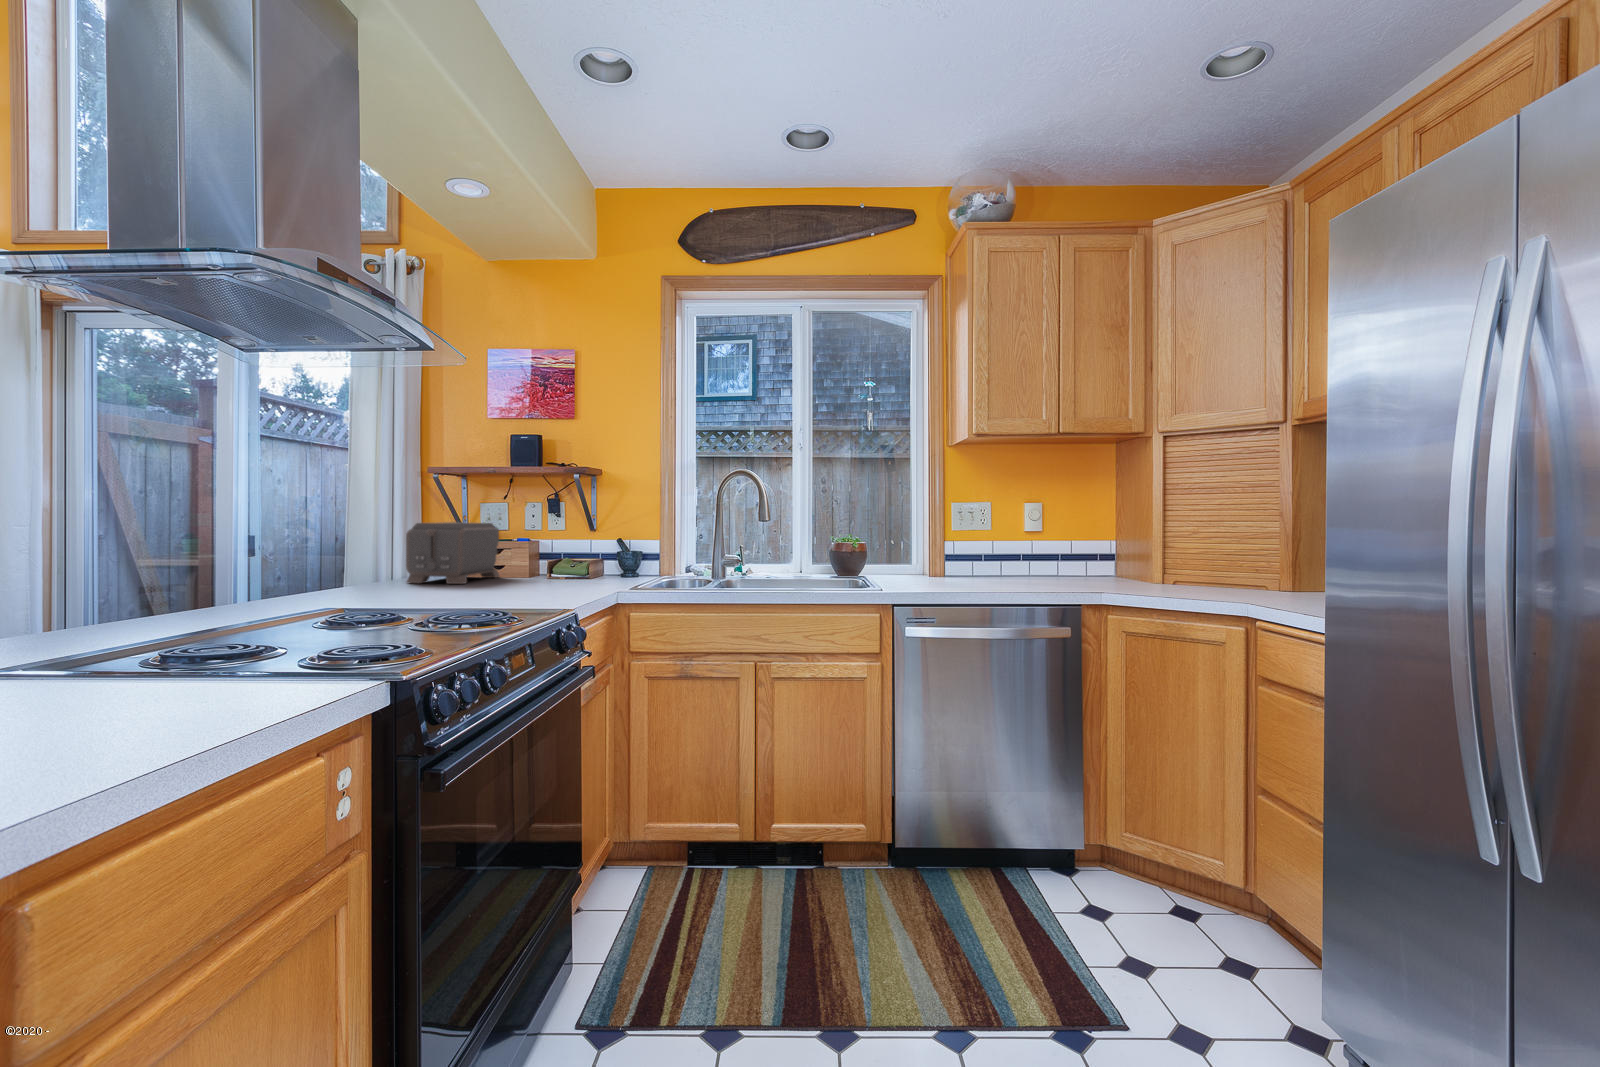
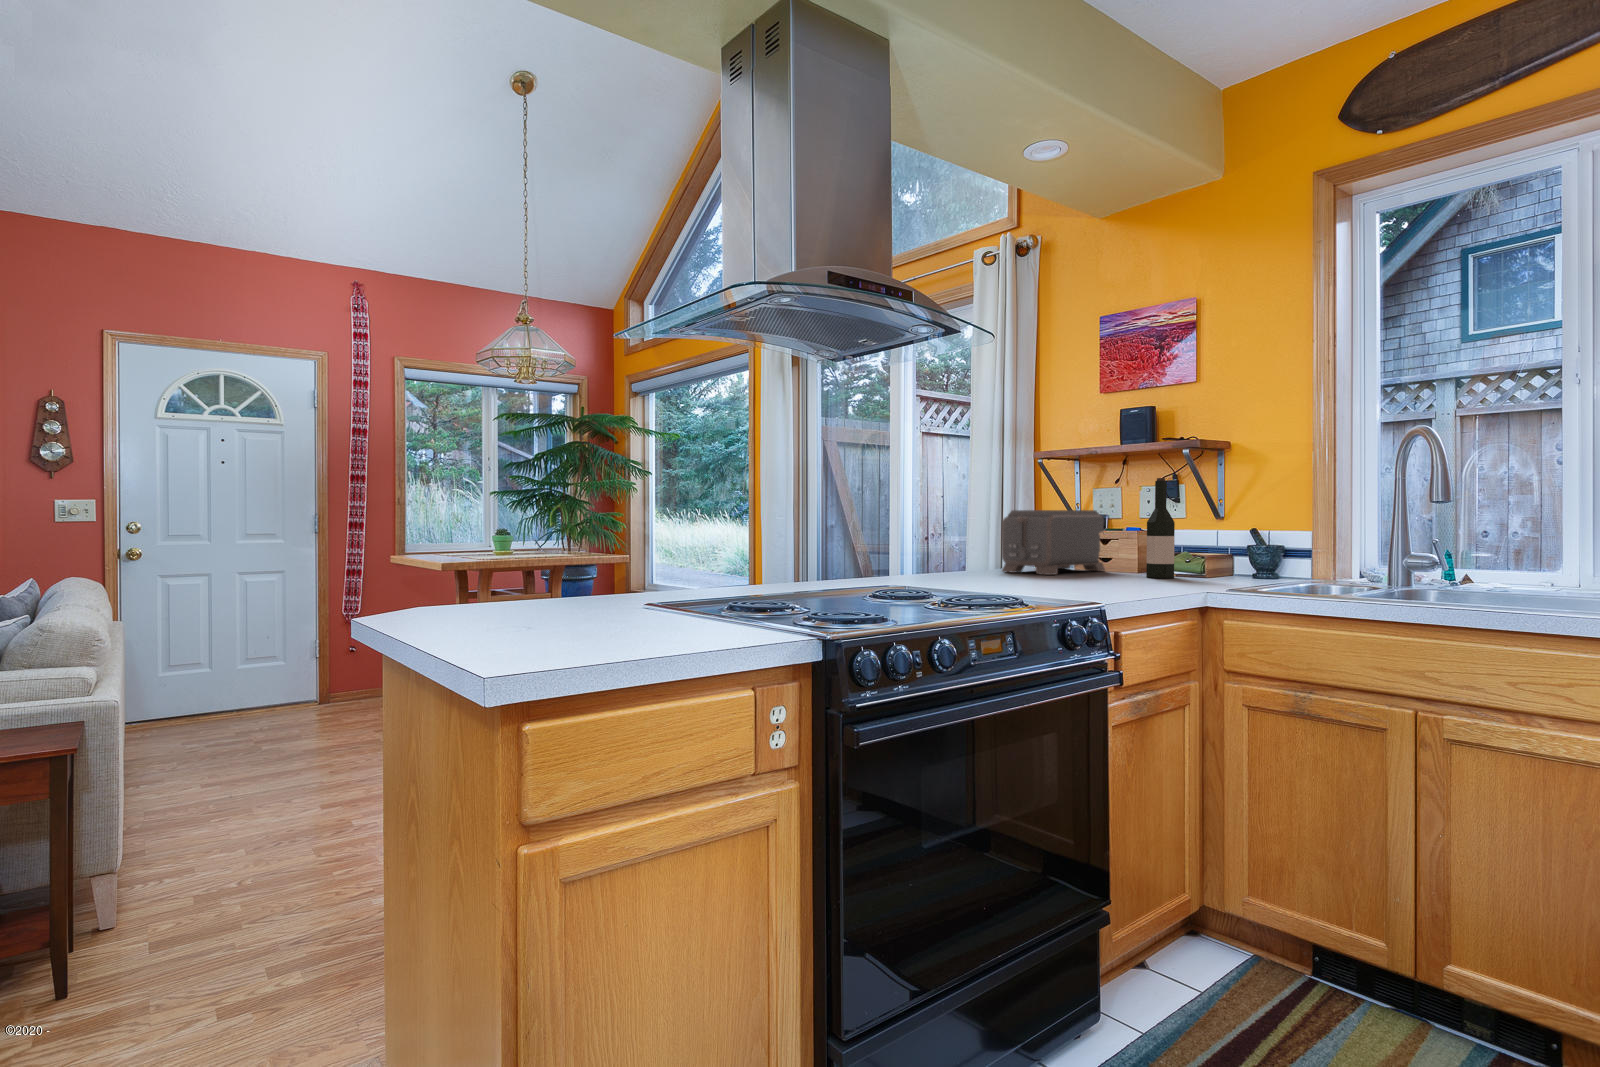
wine bottle: none [546,498,570,582] -> present [1146,478,1175,578]

